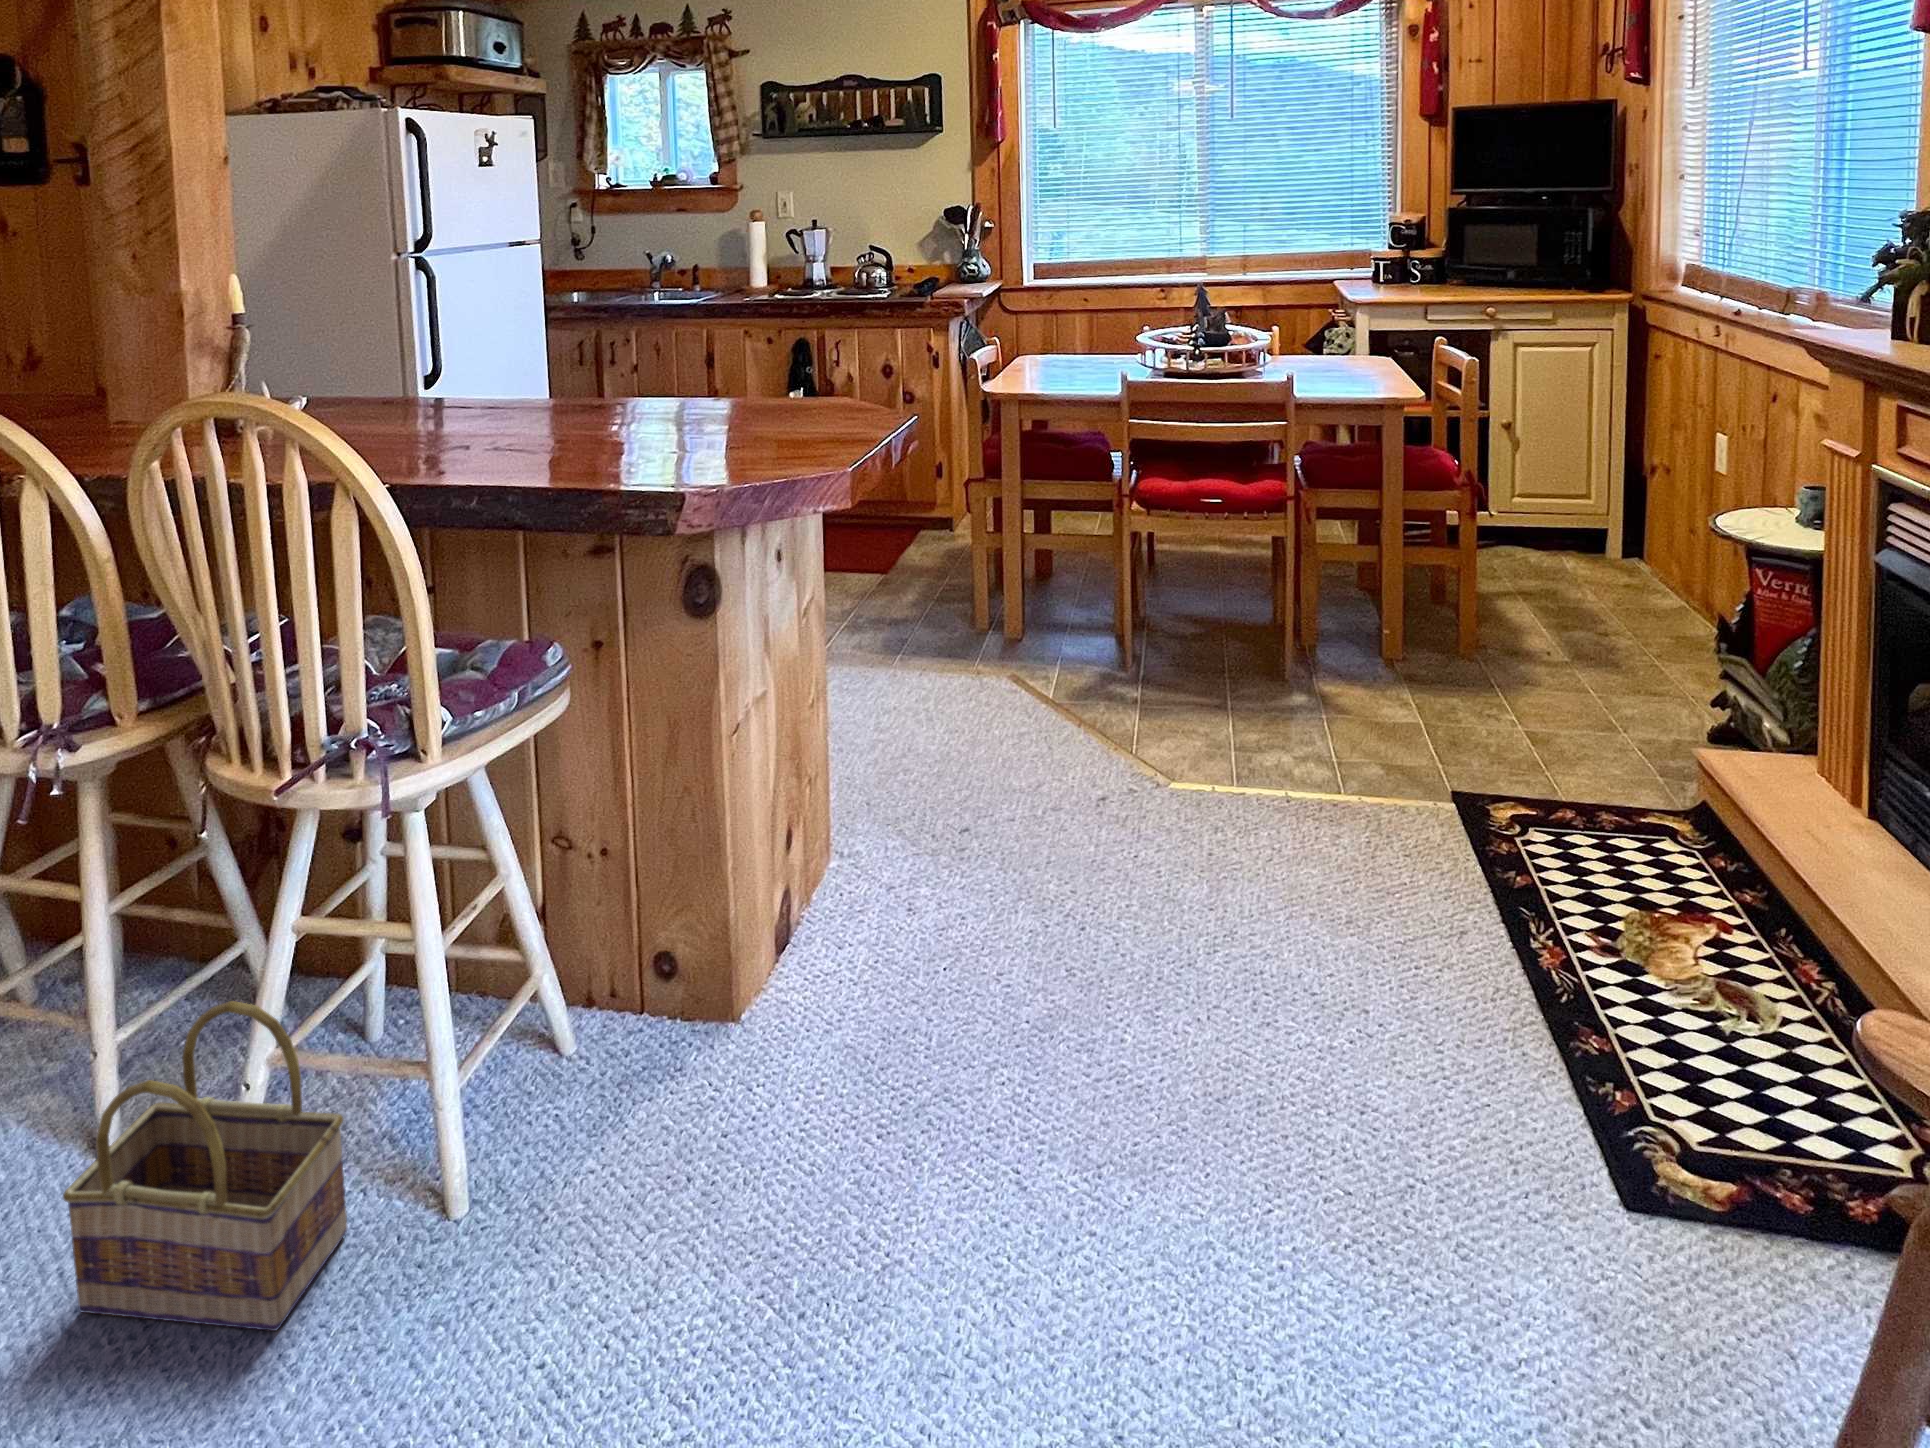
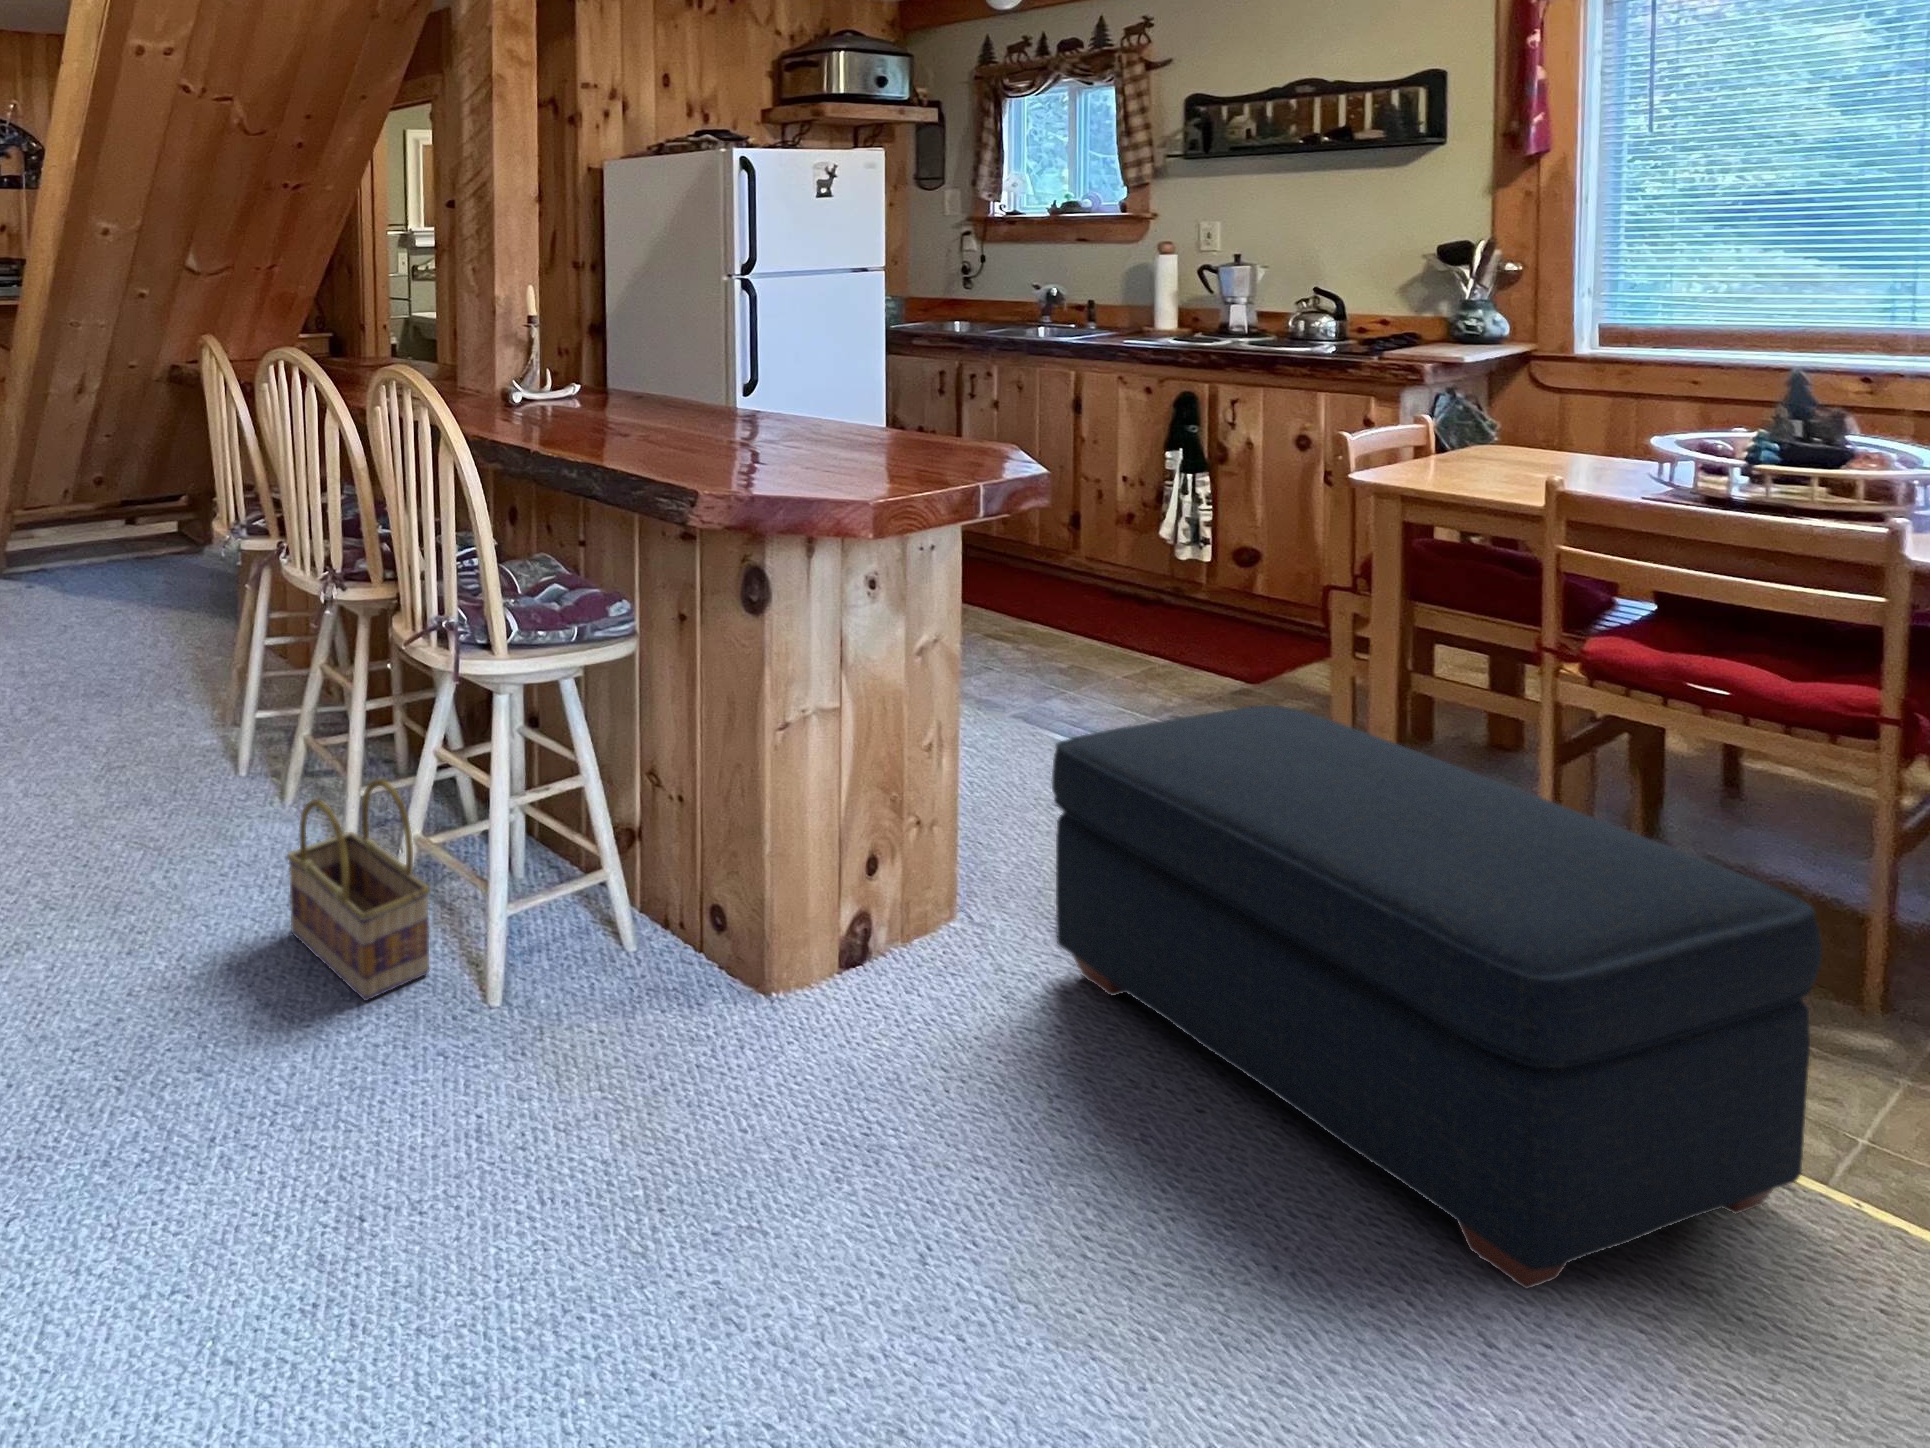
ottoman: none [924,580,1356,942] -> present [1051,705,1822,1289]

